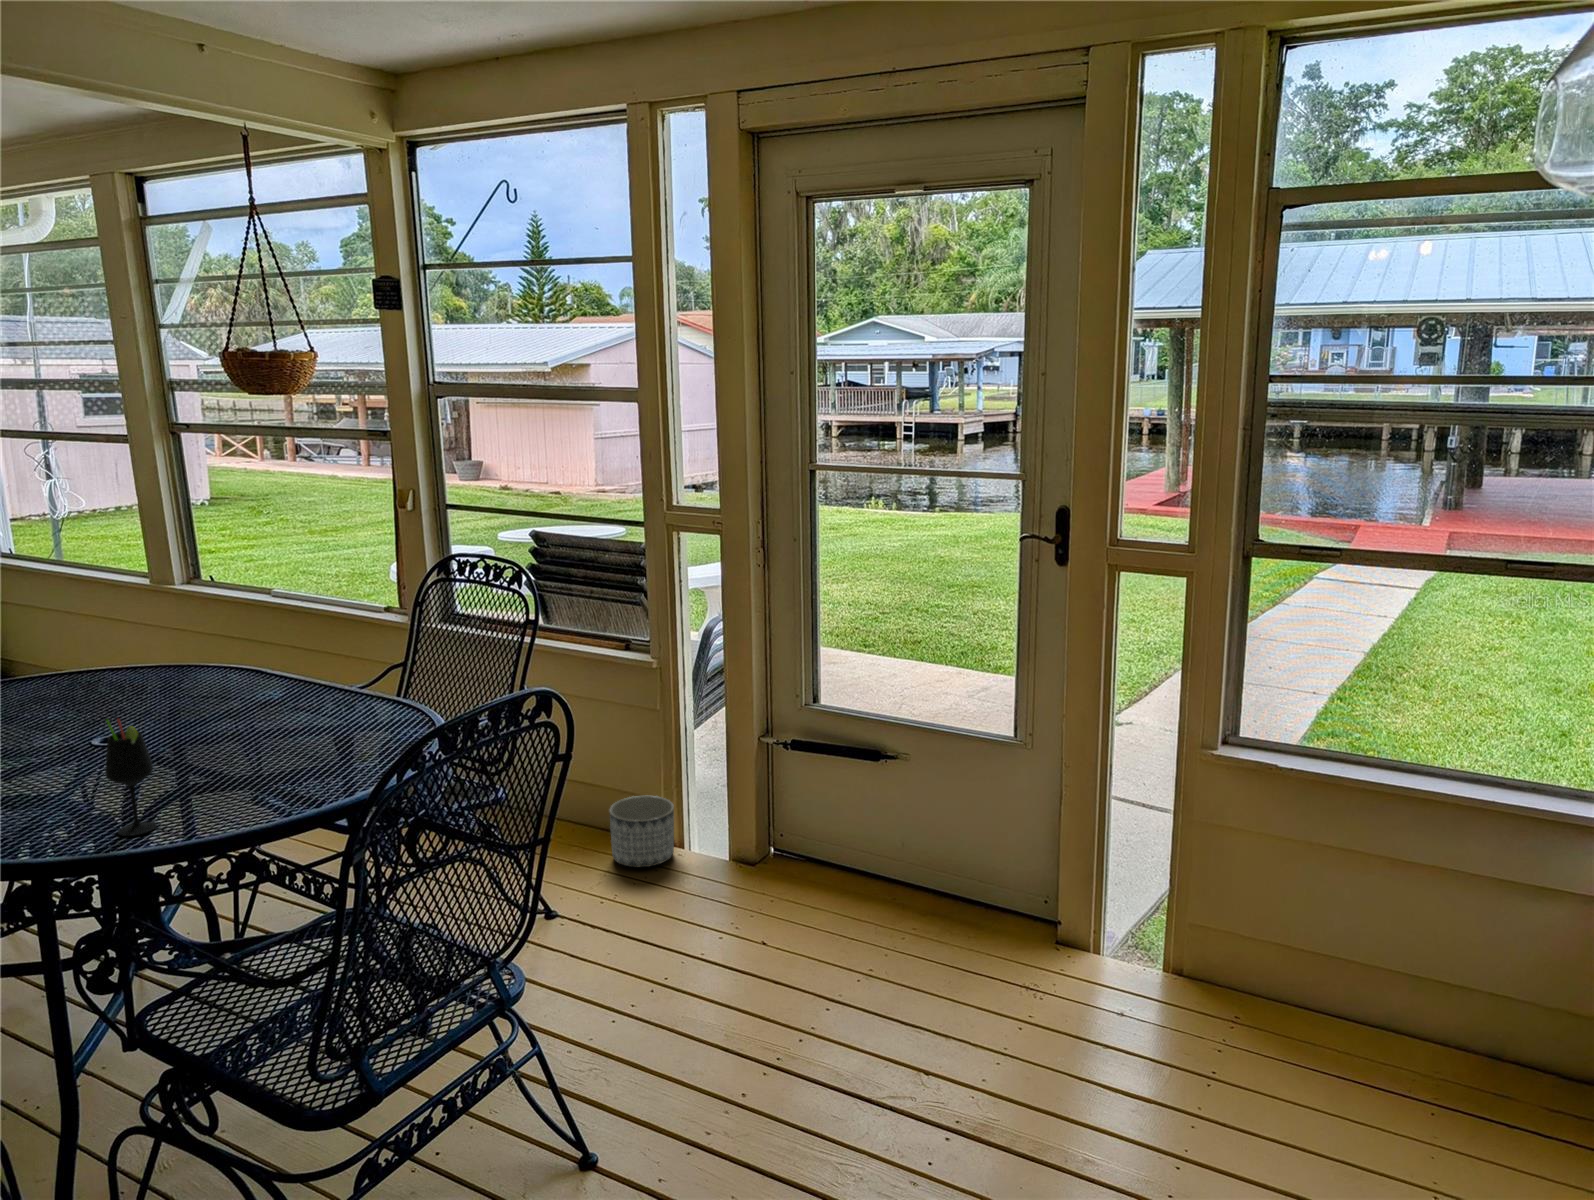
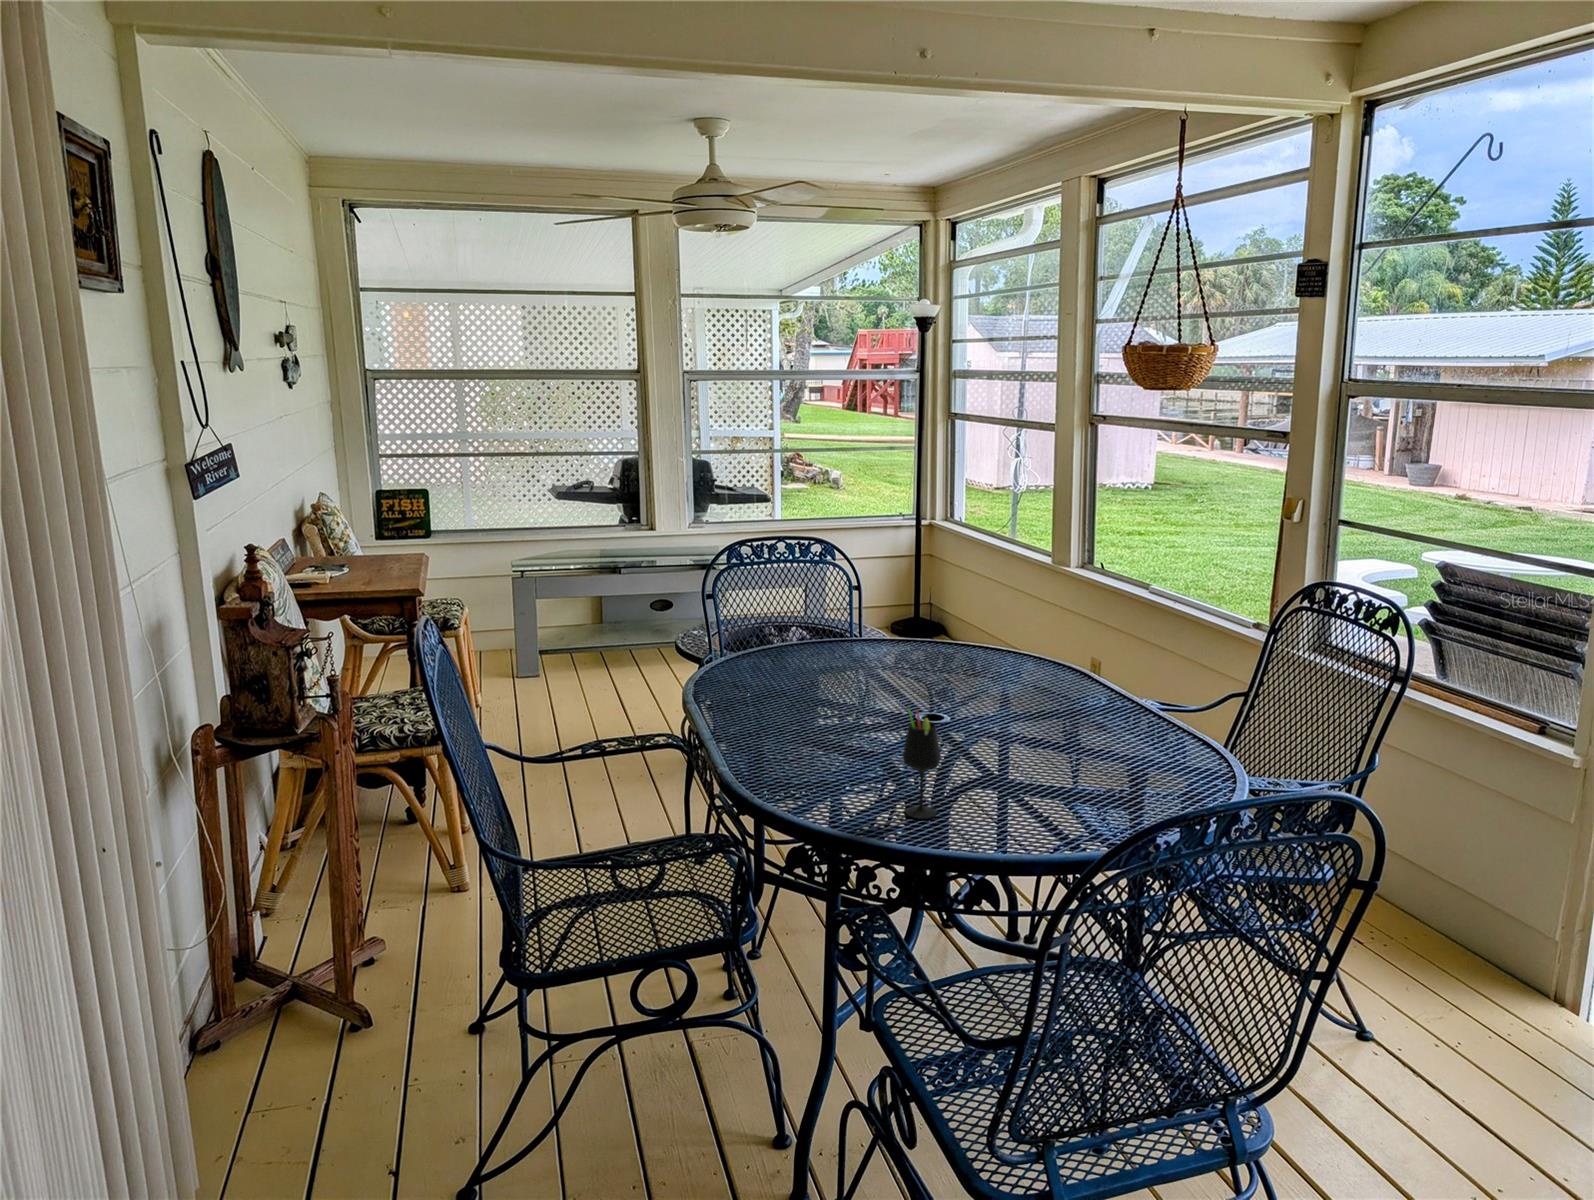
planter: present [609,795,674,867] -> none [1464,923,1568,1025]

